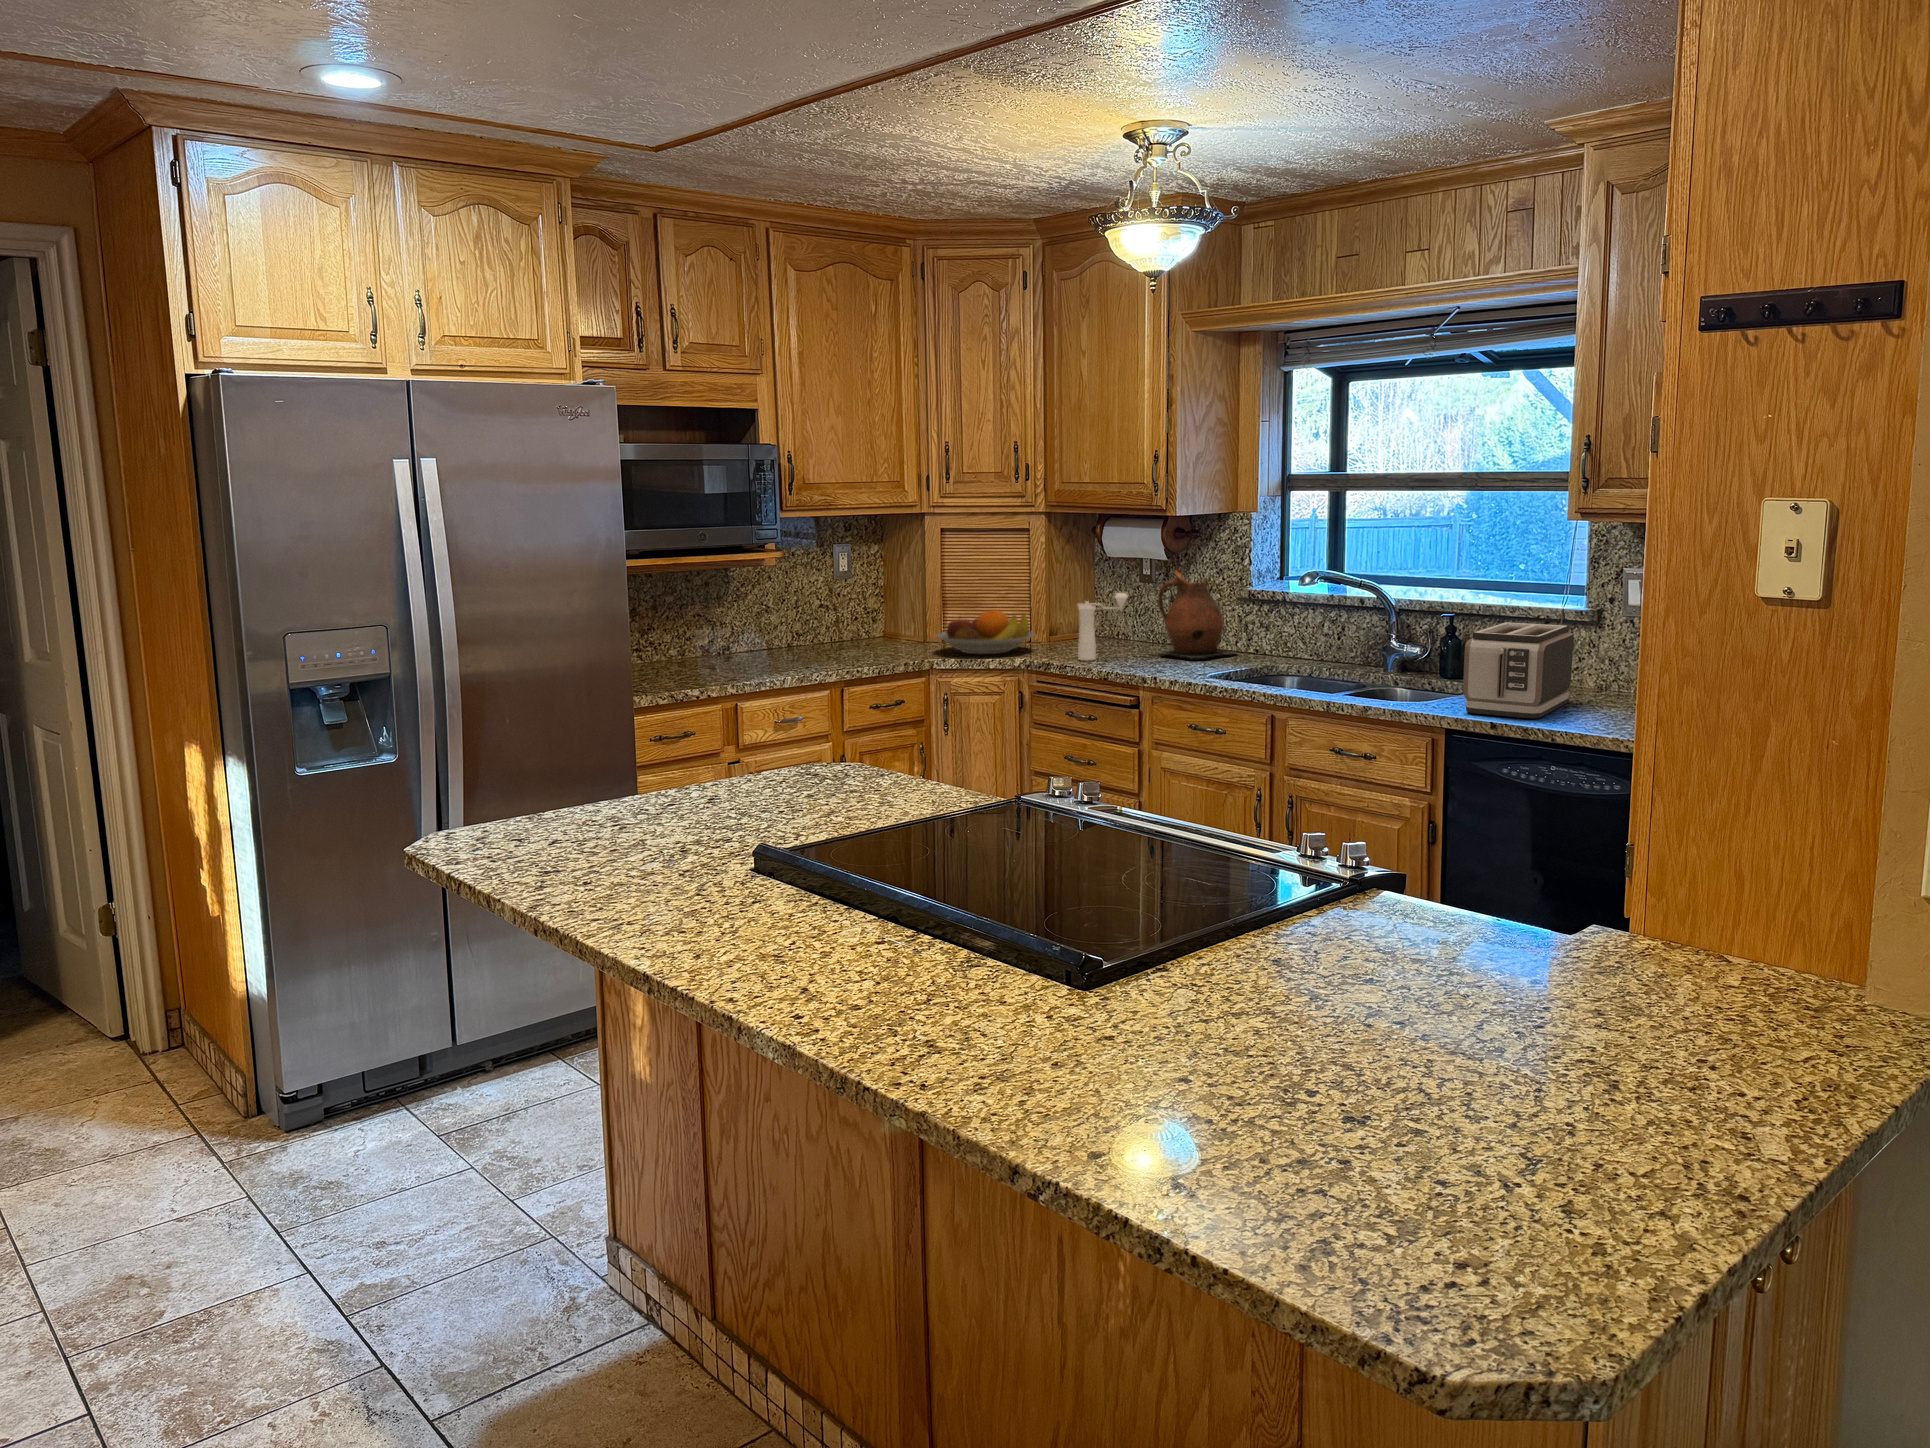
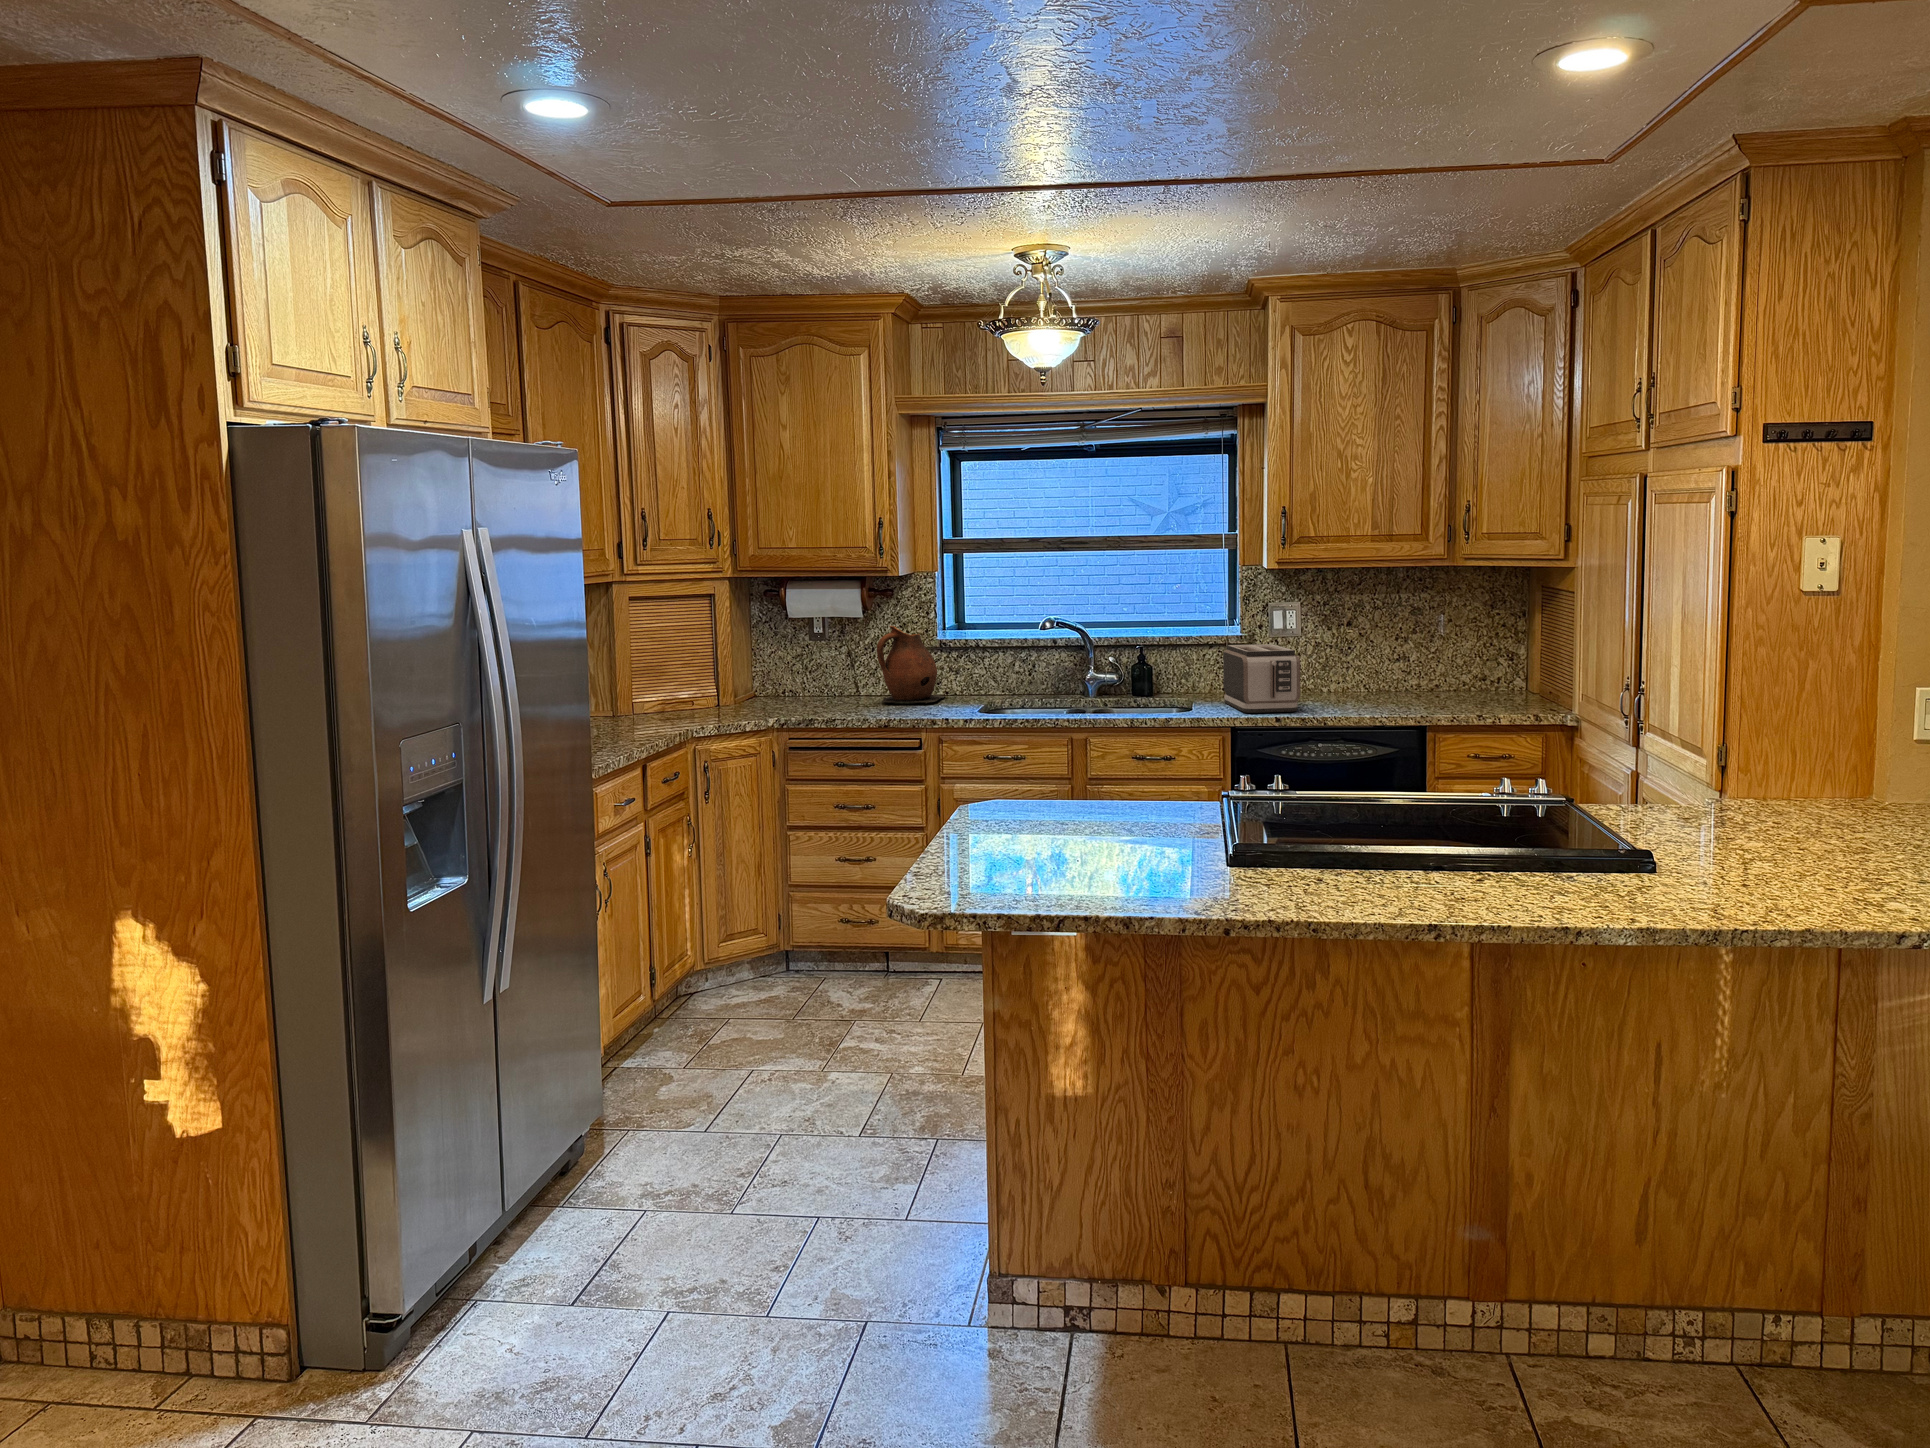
pepper mill: present [1078,593,1128,660] -> none [825,648,866,714]
fruit bowl: present [936,610,1035,654] -> none [658,674,762,720]

